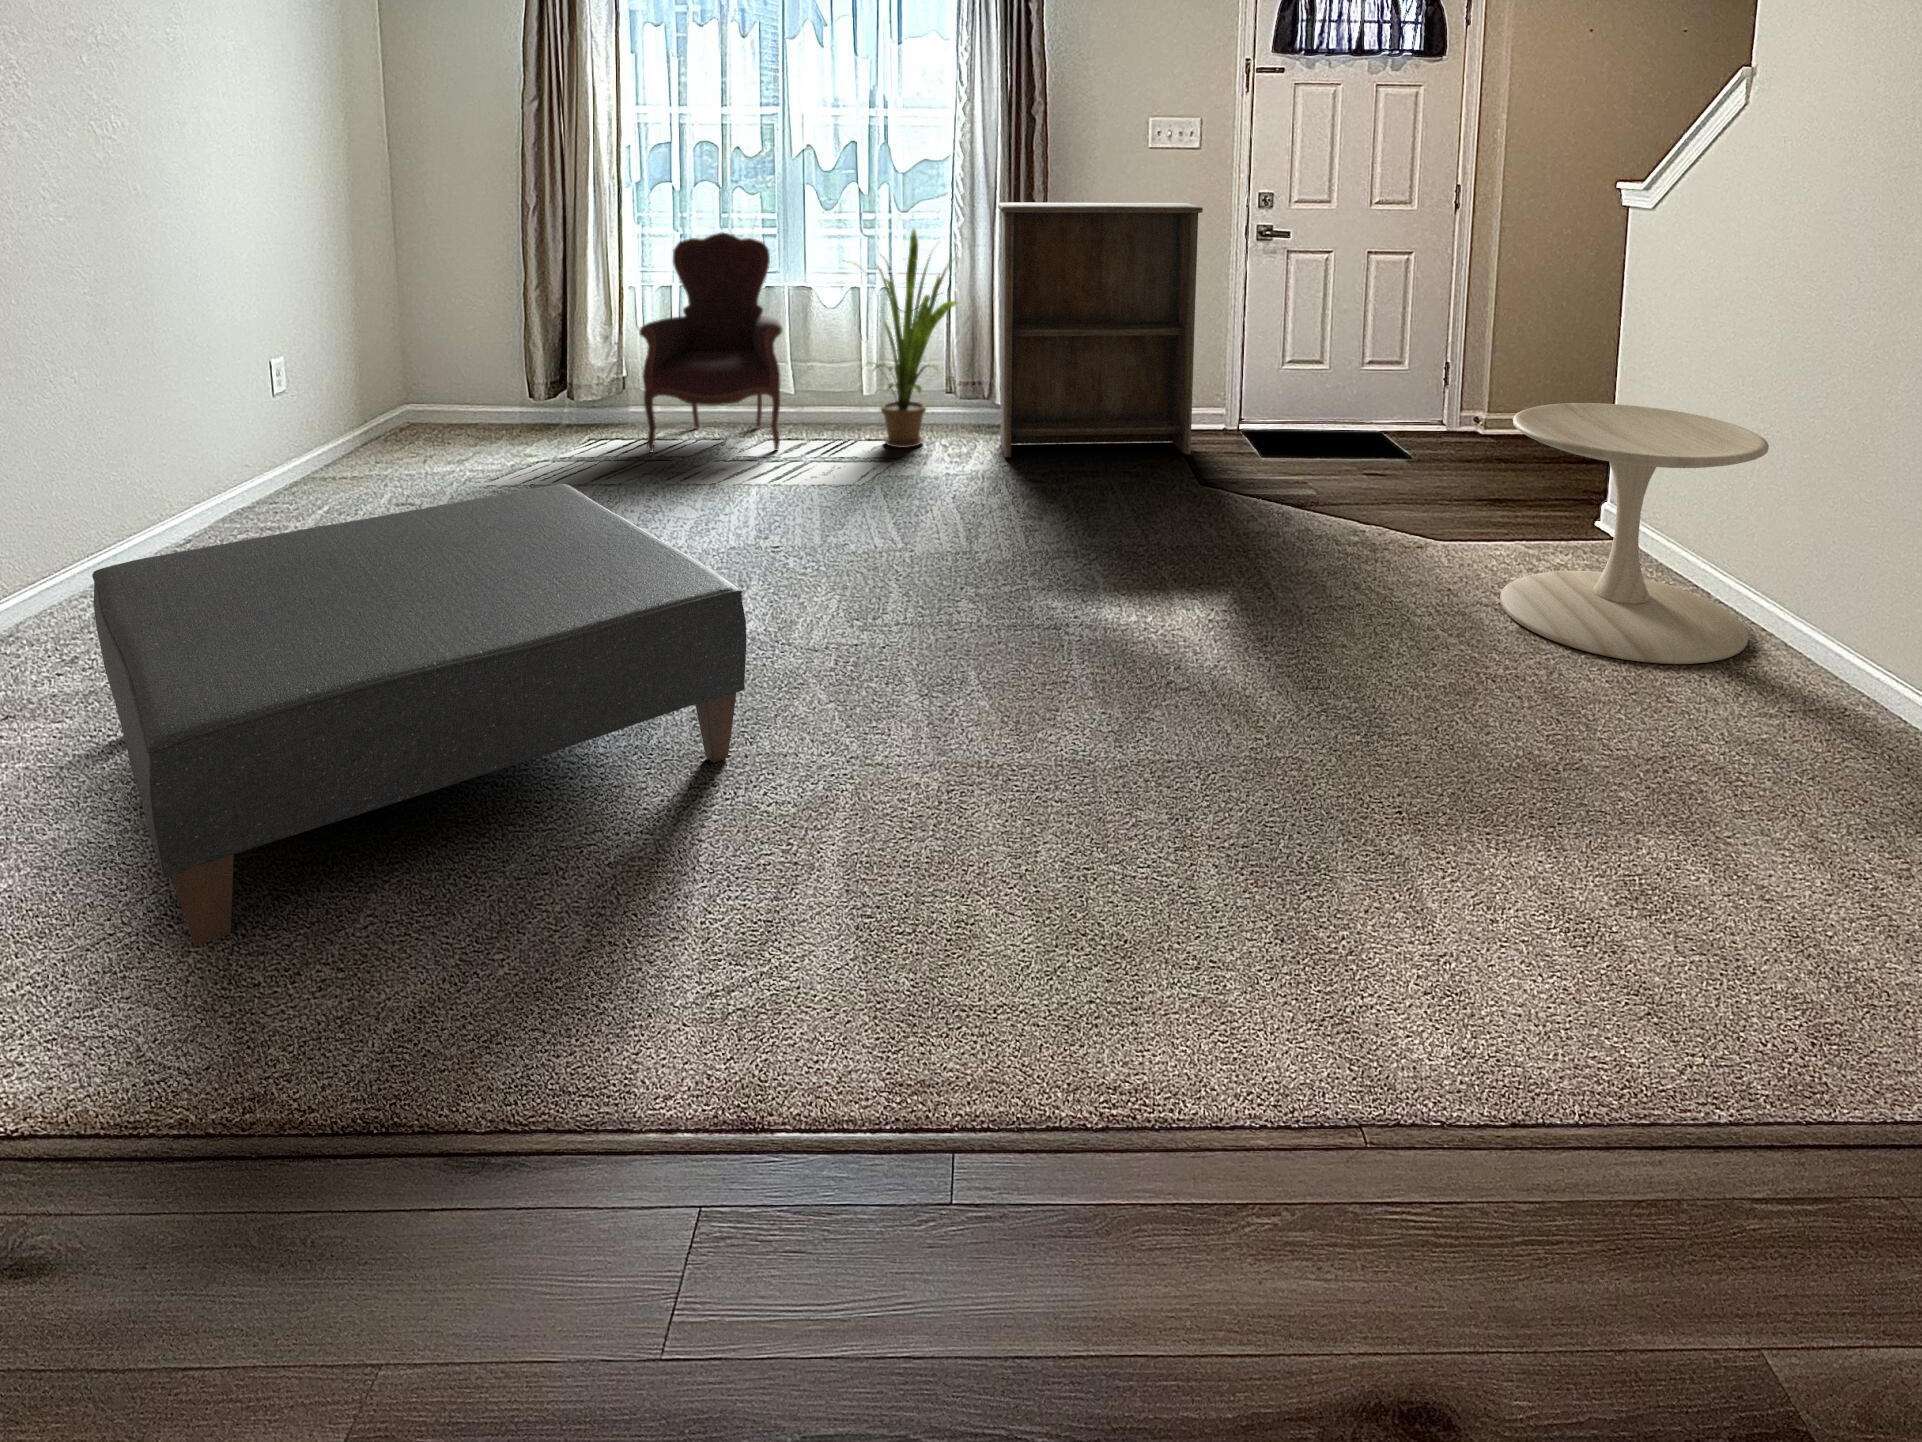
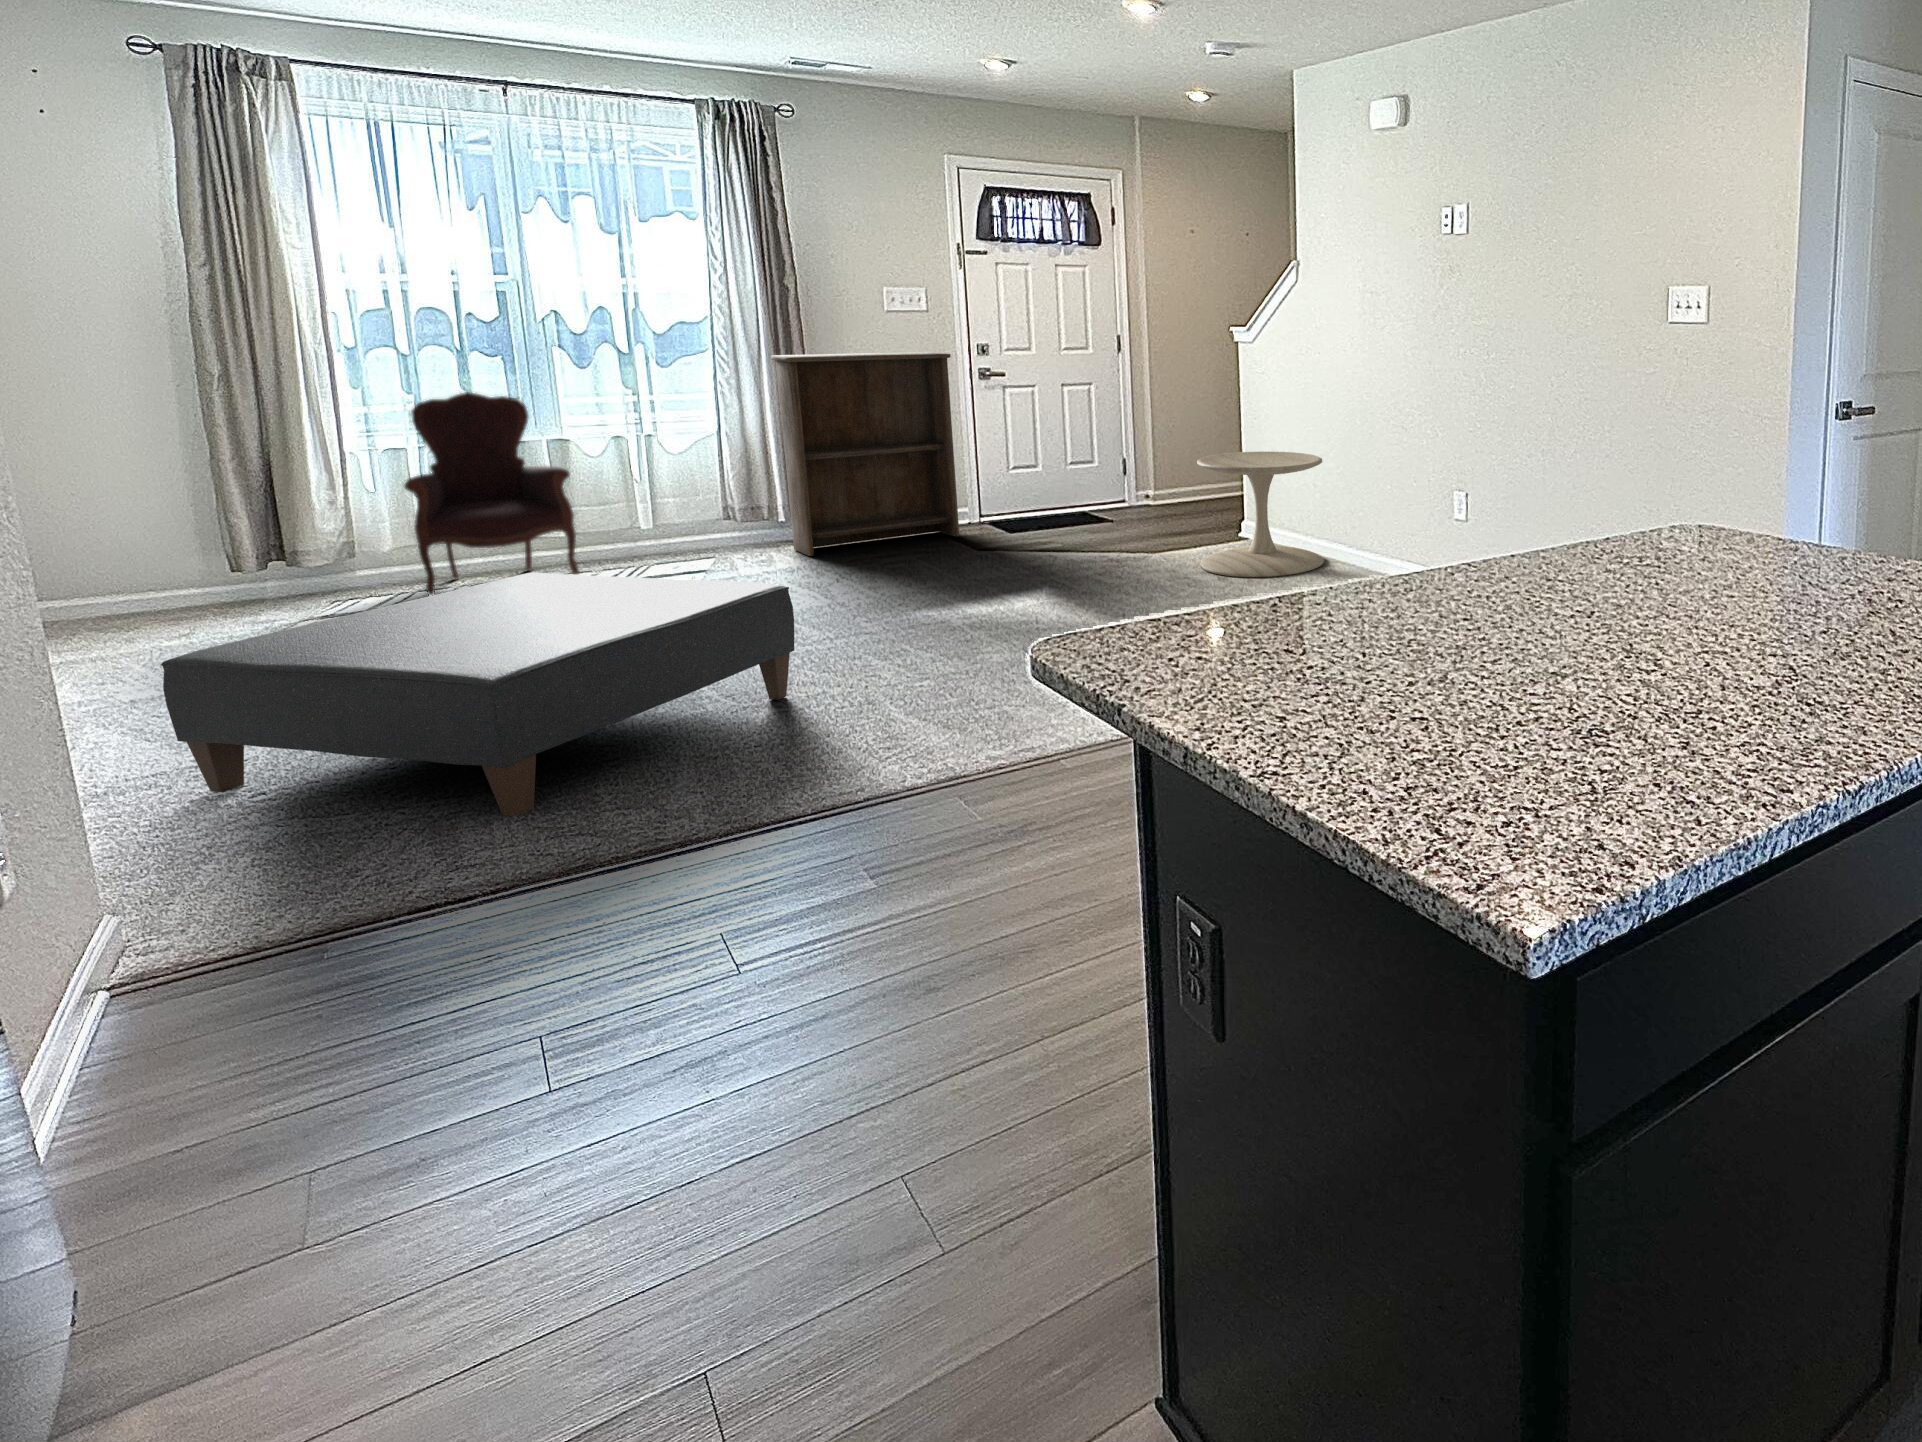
house plant: present [844,229,956,448] -> none [618,380,744,564]

